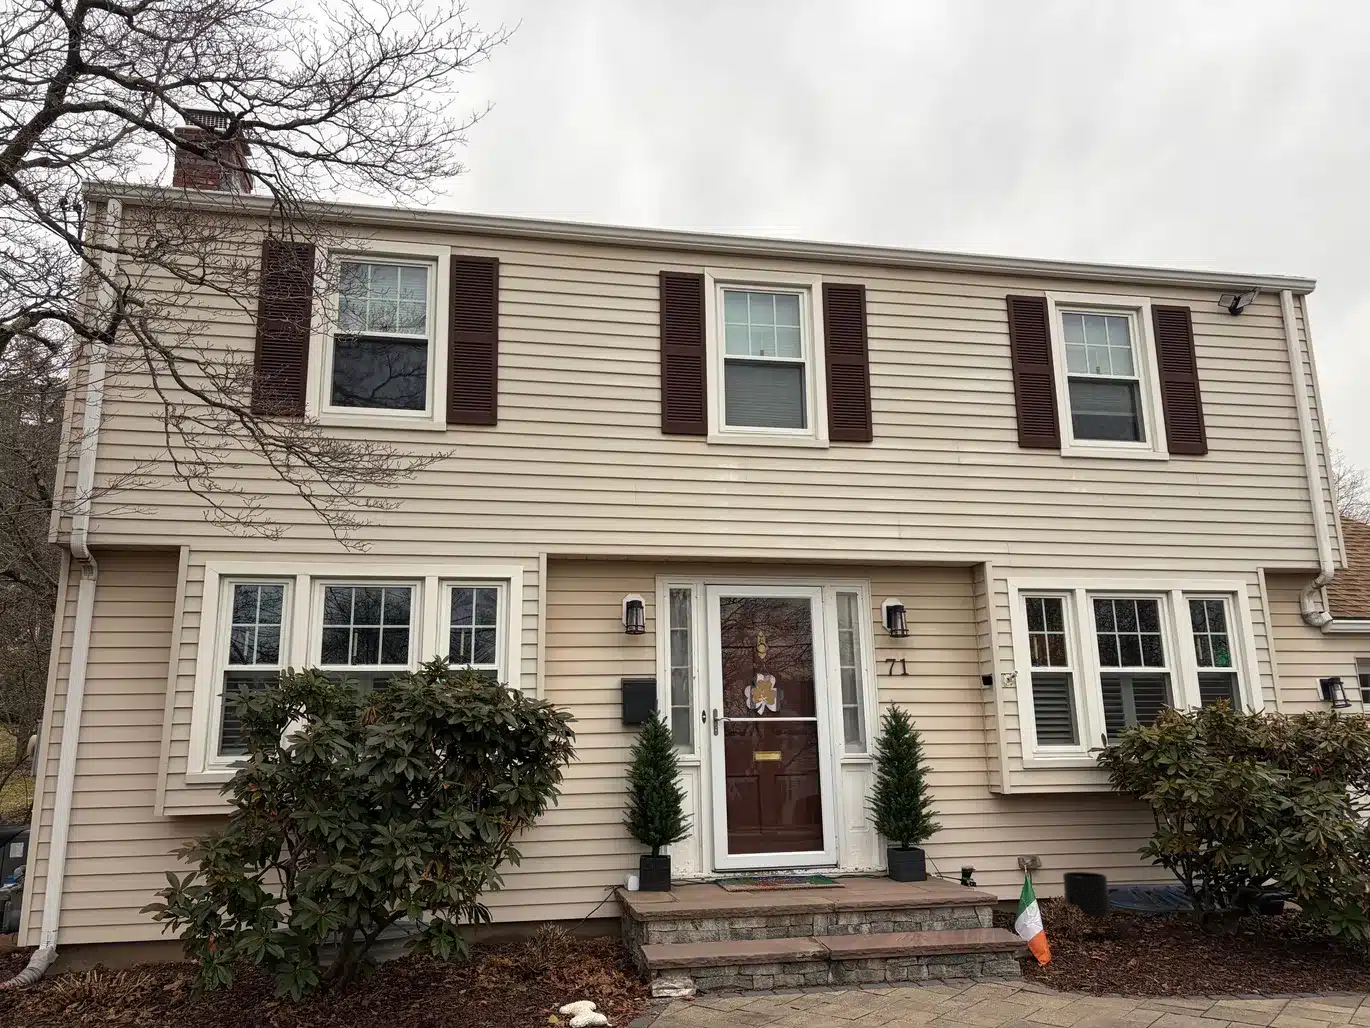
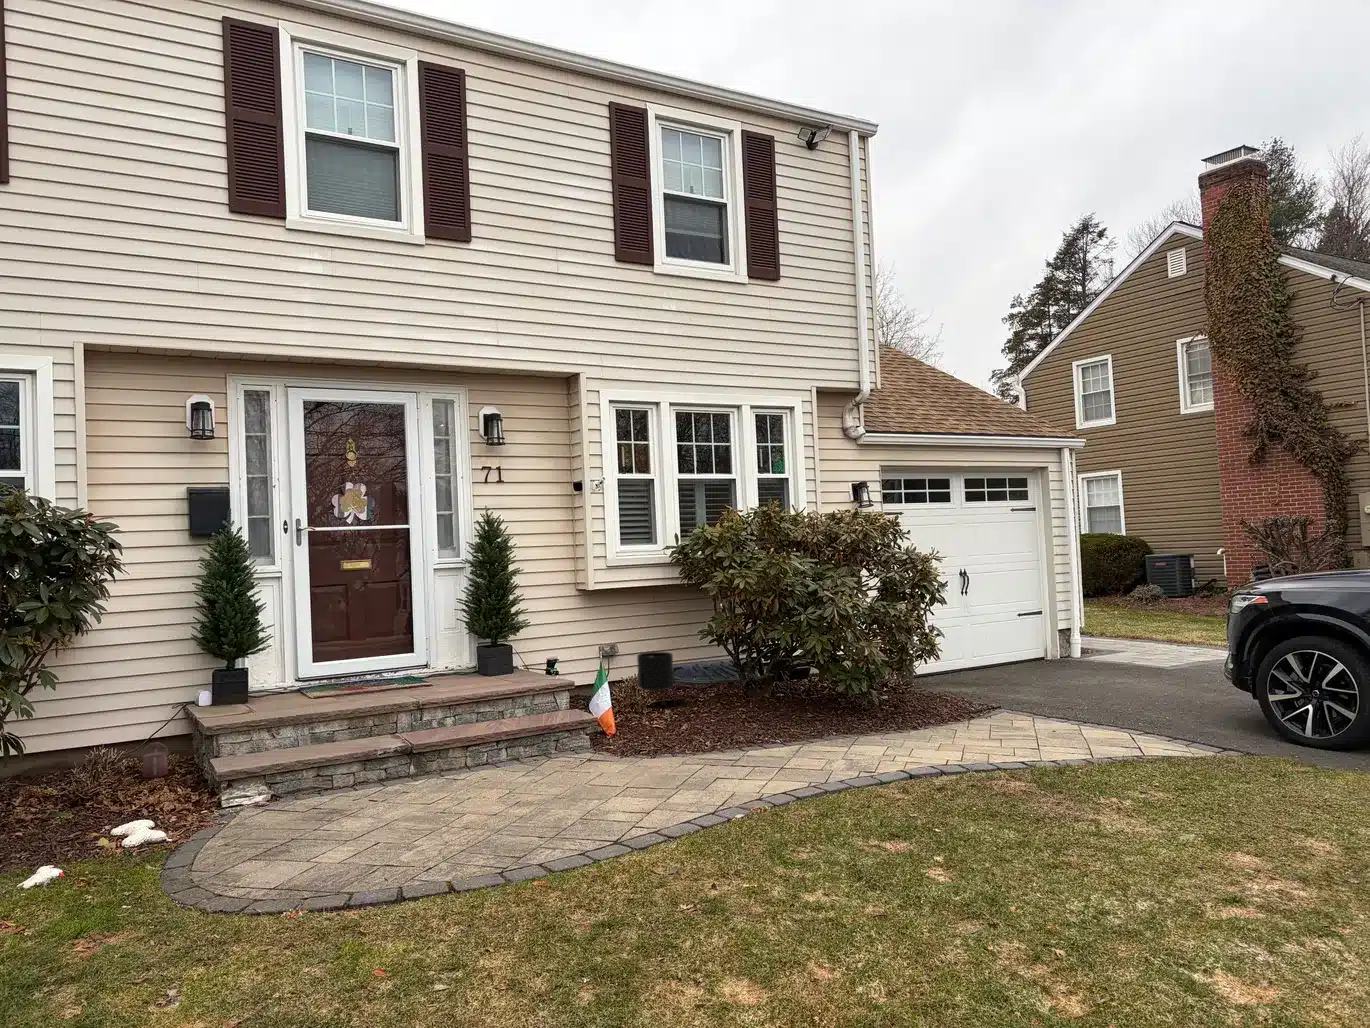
watering can: none [580,922,602,957] -> present [142,743,169,778]

